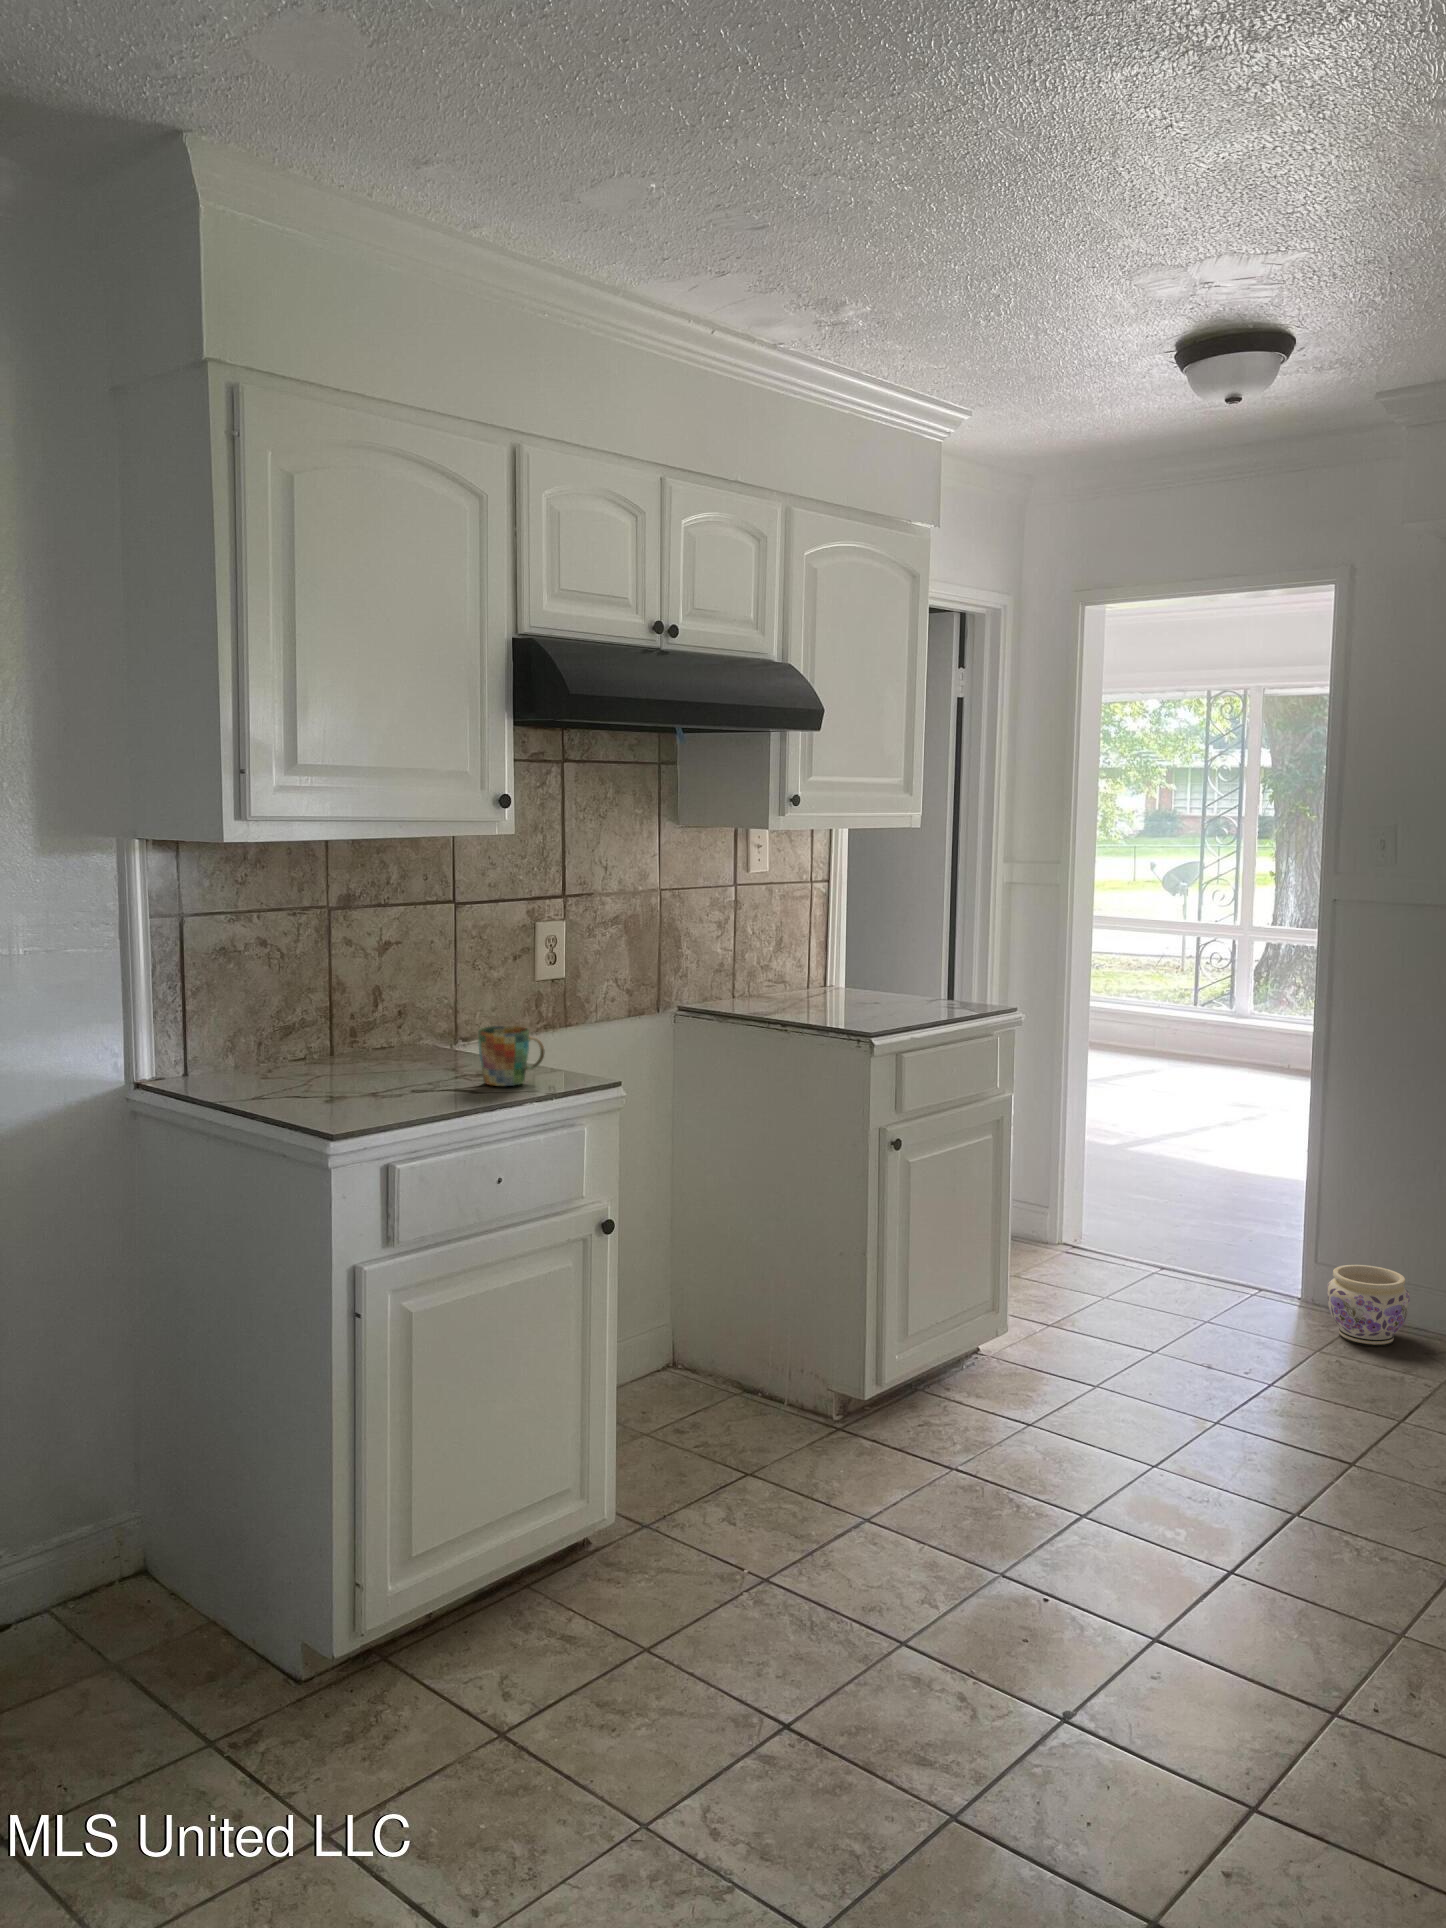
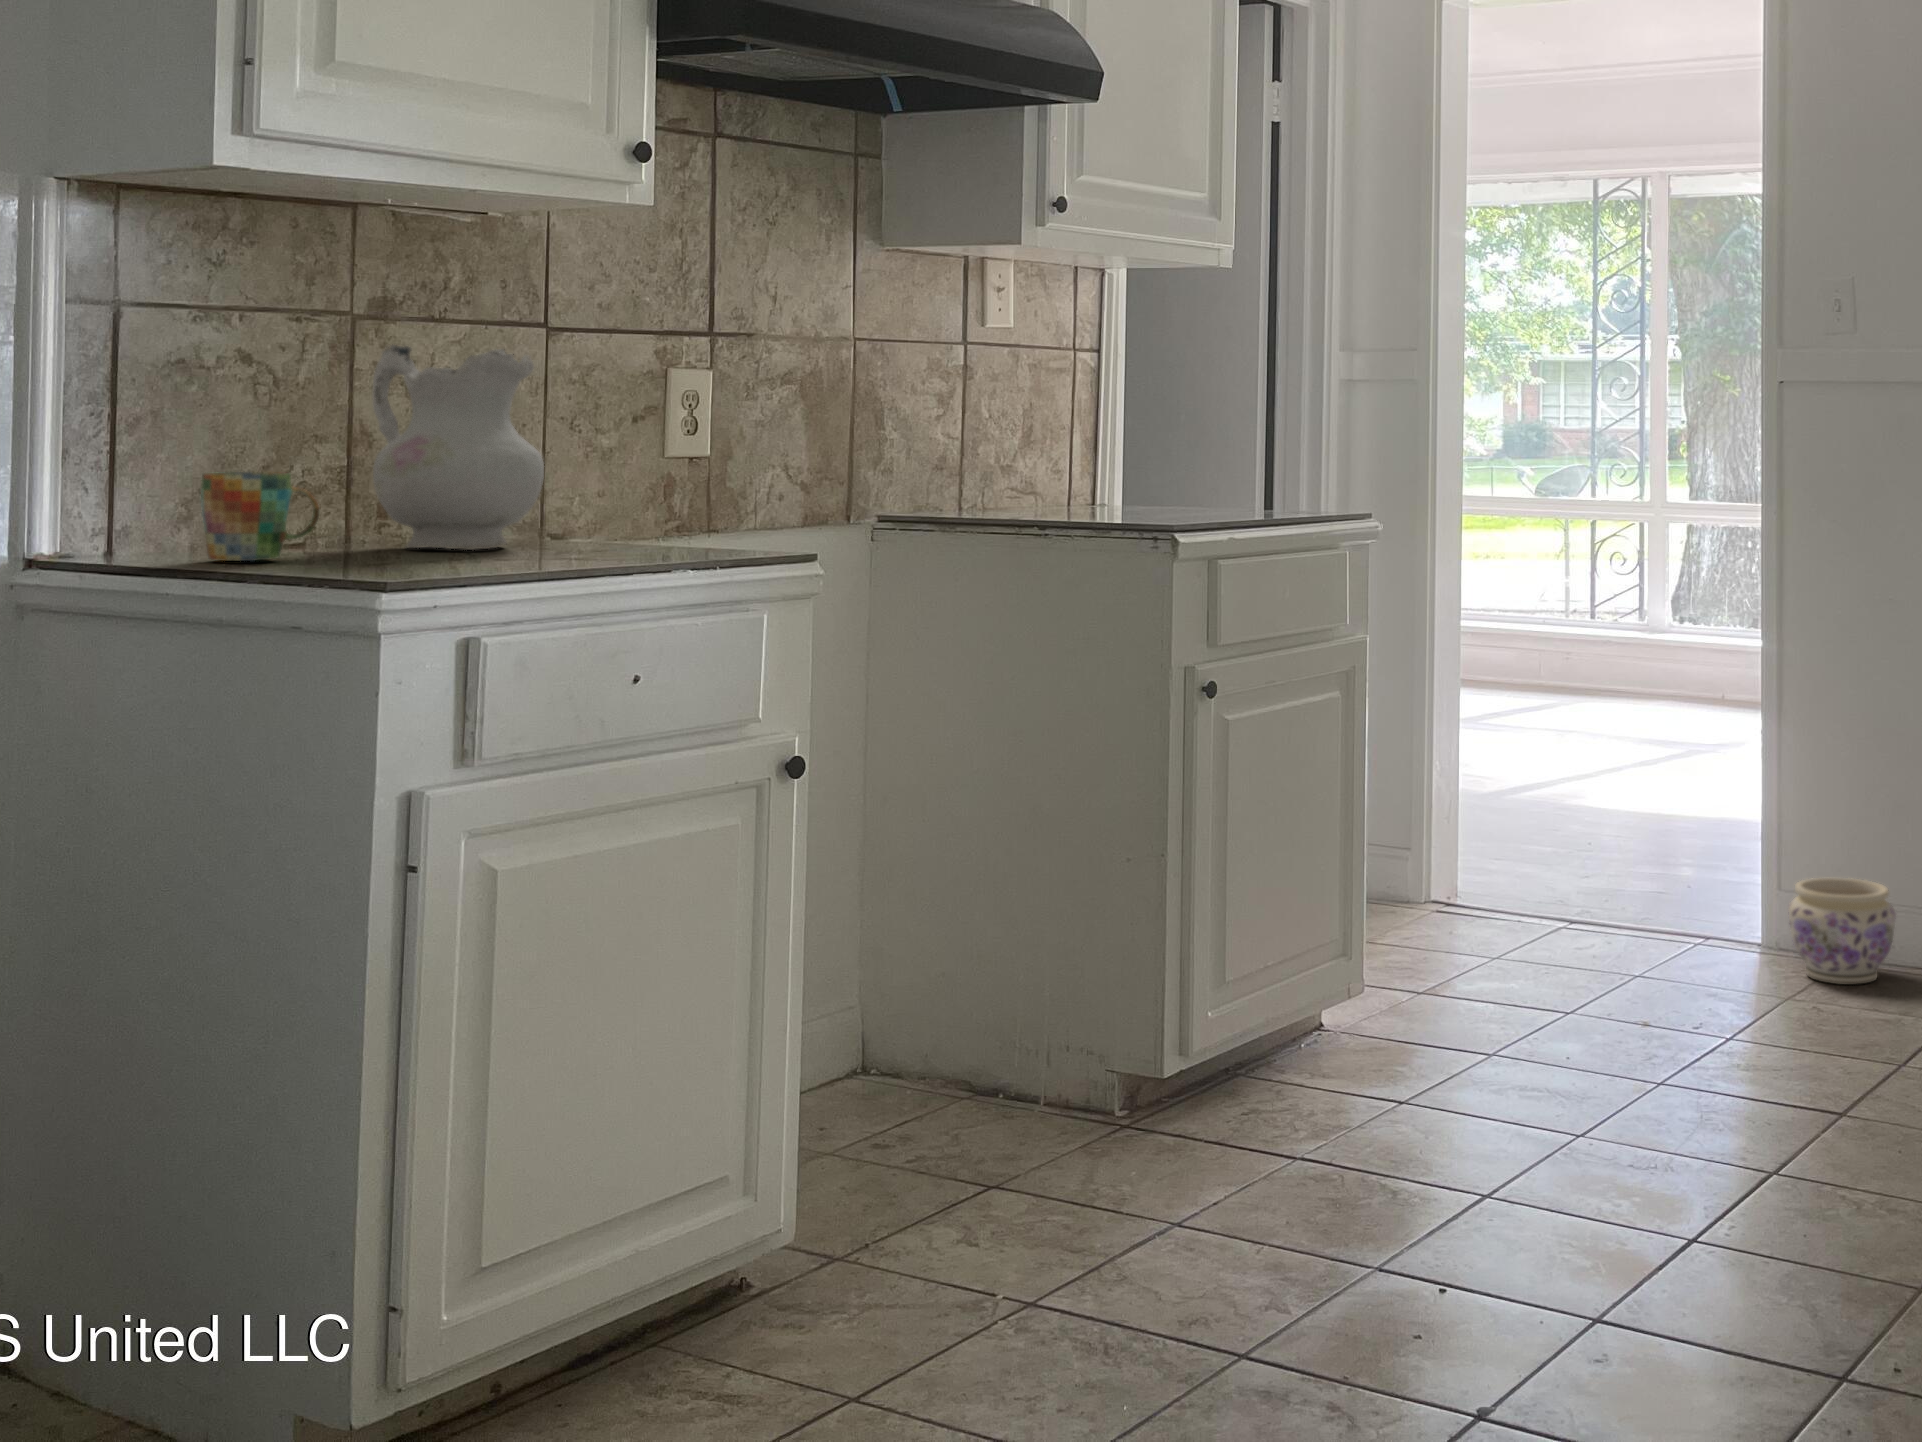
ceramic pitcher: none [338,934,447,1075] -> present [372,345,544,550]
mug: present [478,1026,544,1086] -> present [201,472,319,561]

